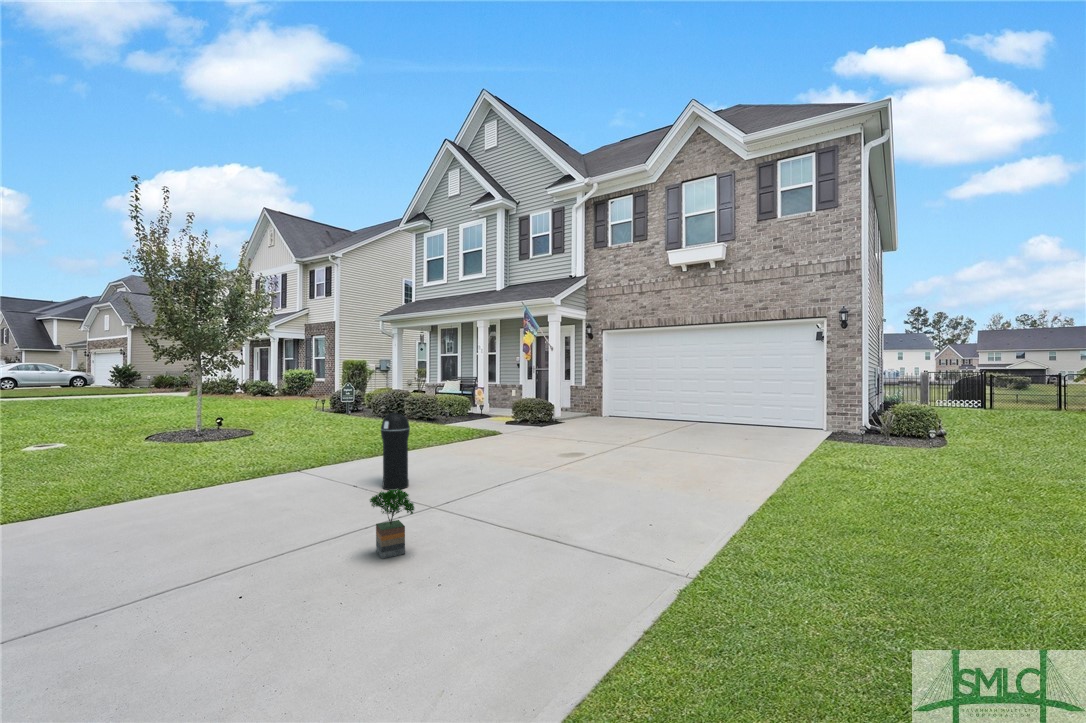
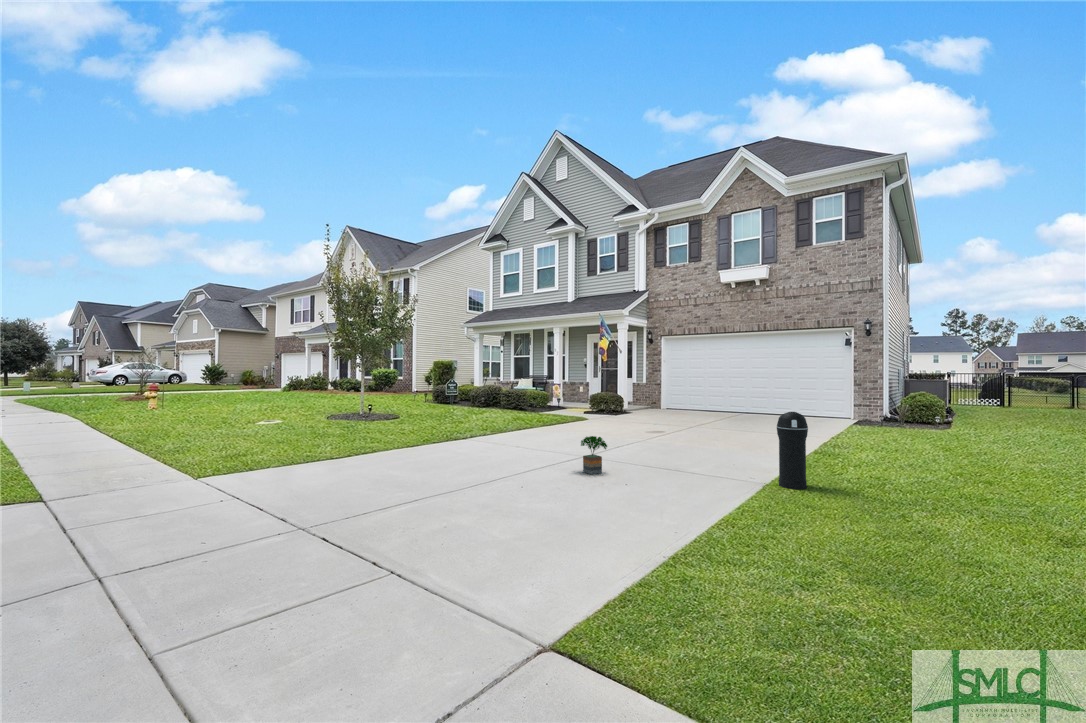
trash can: present [381,413,410,490] -> present [777,412,808,489]

